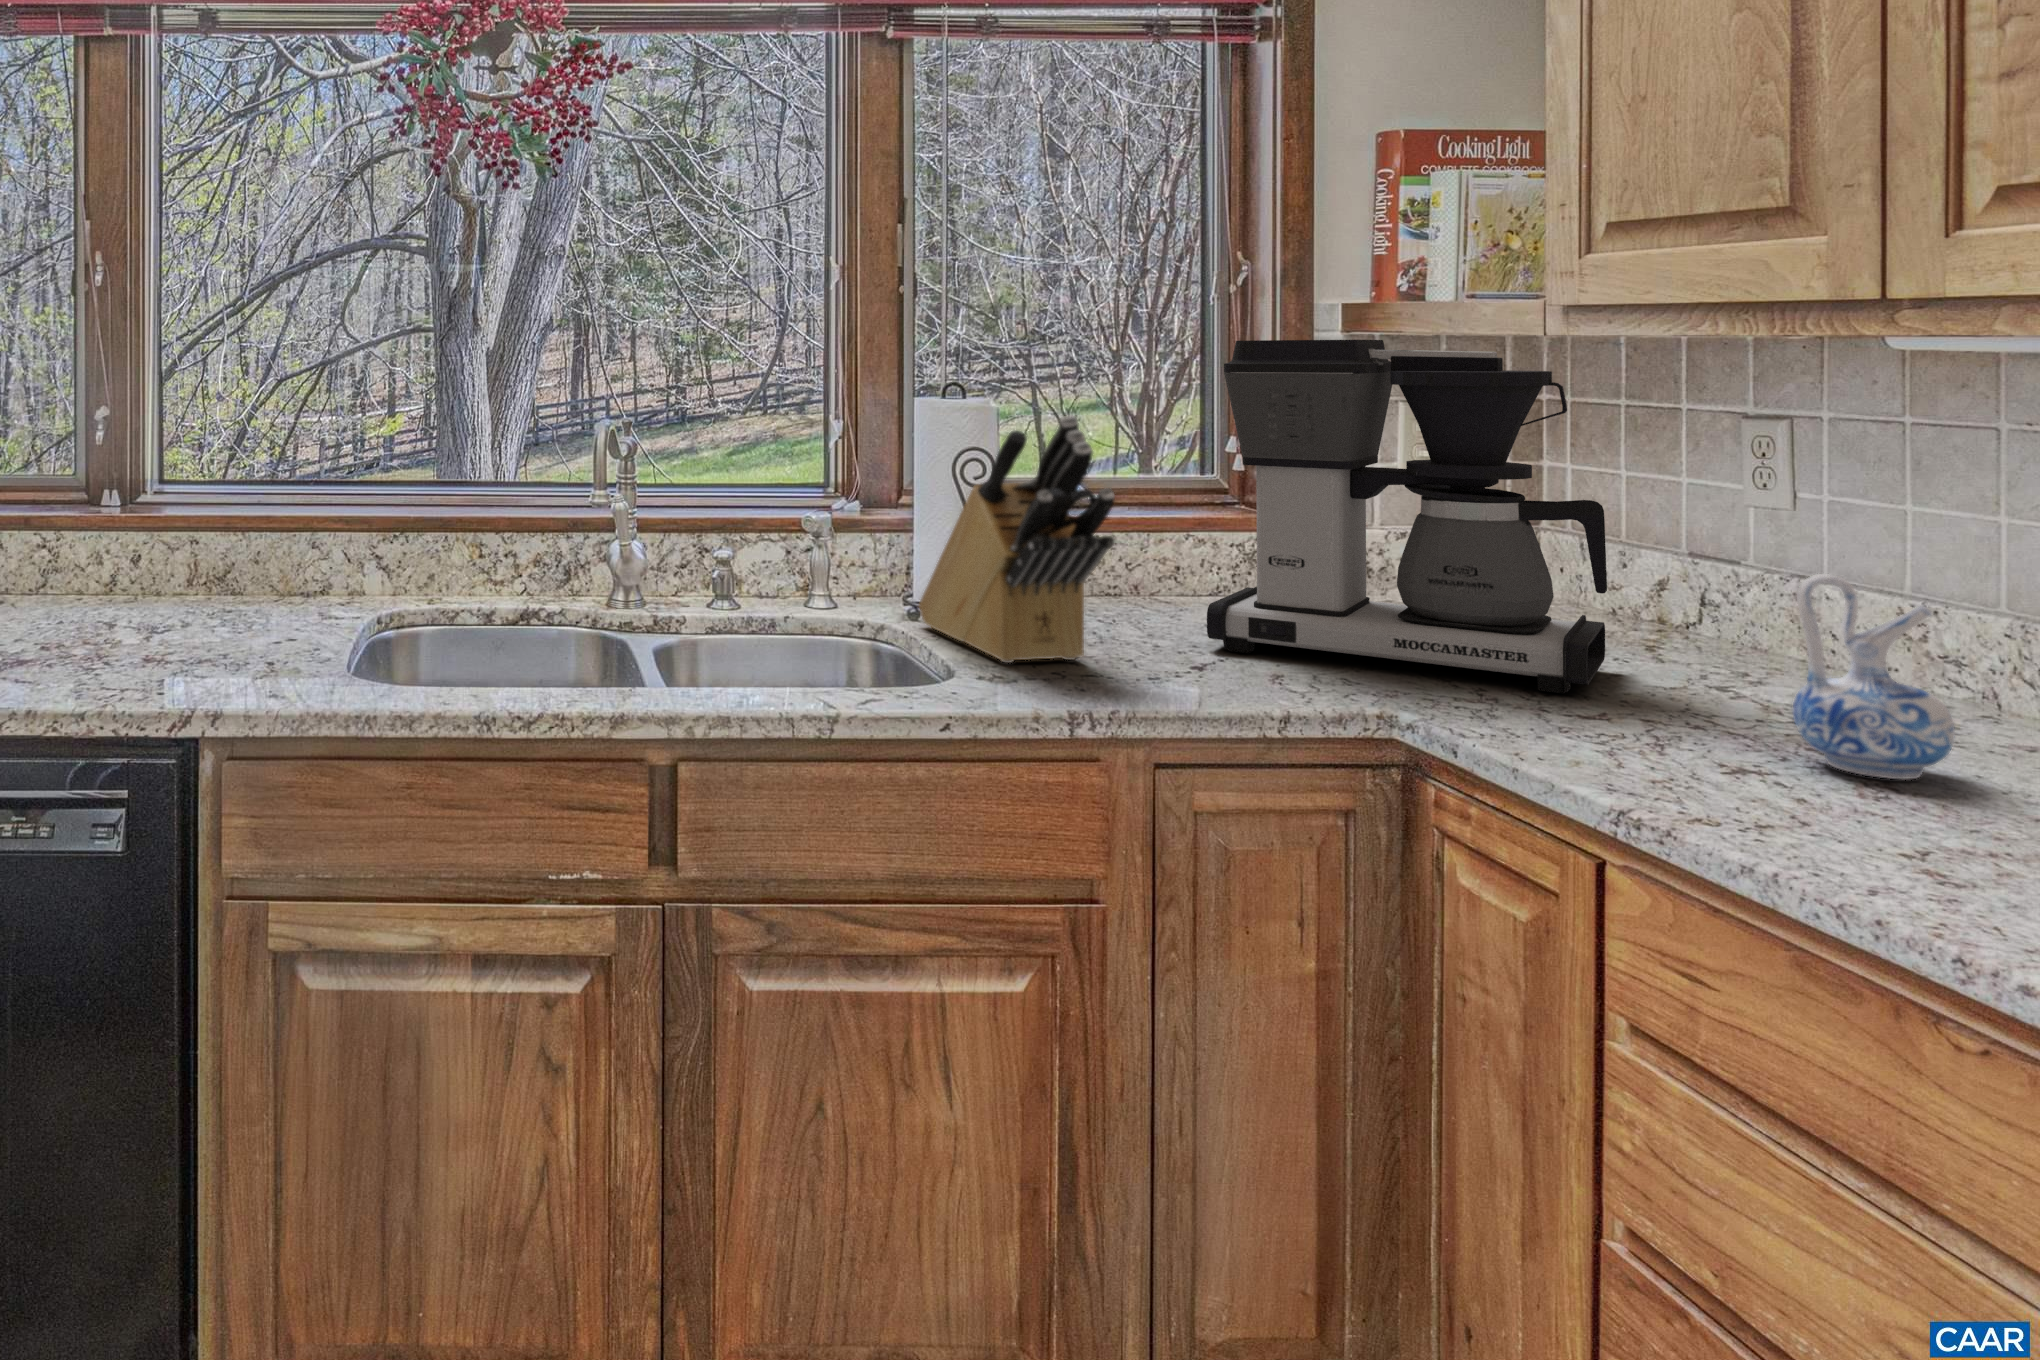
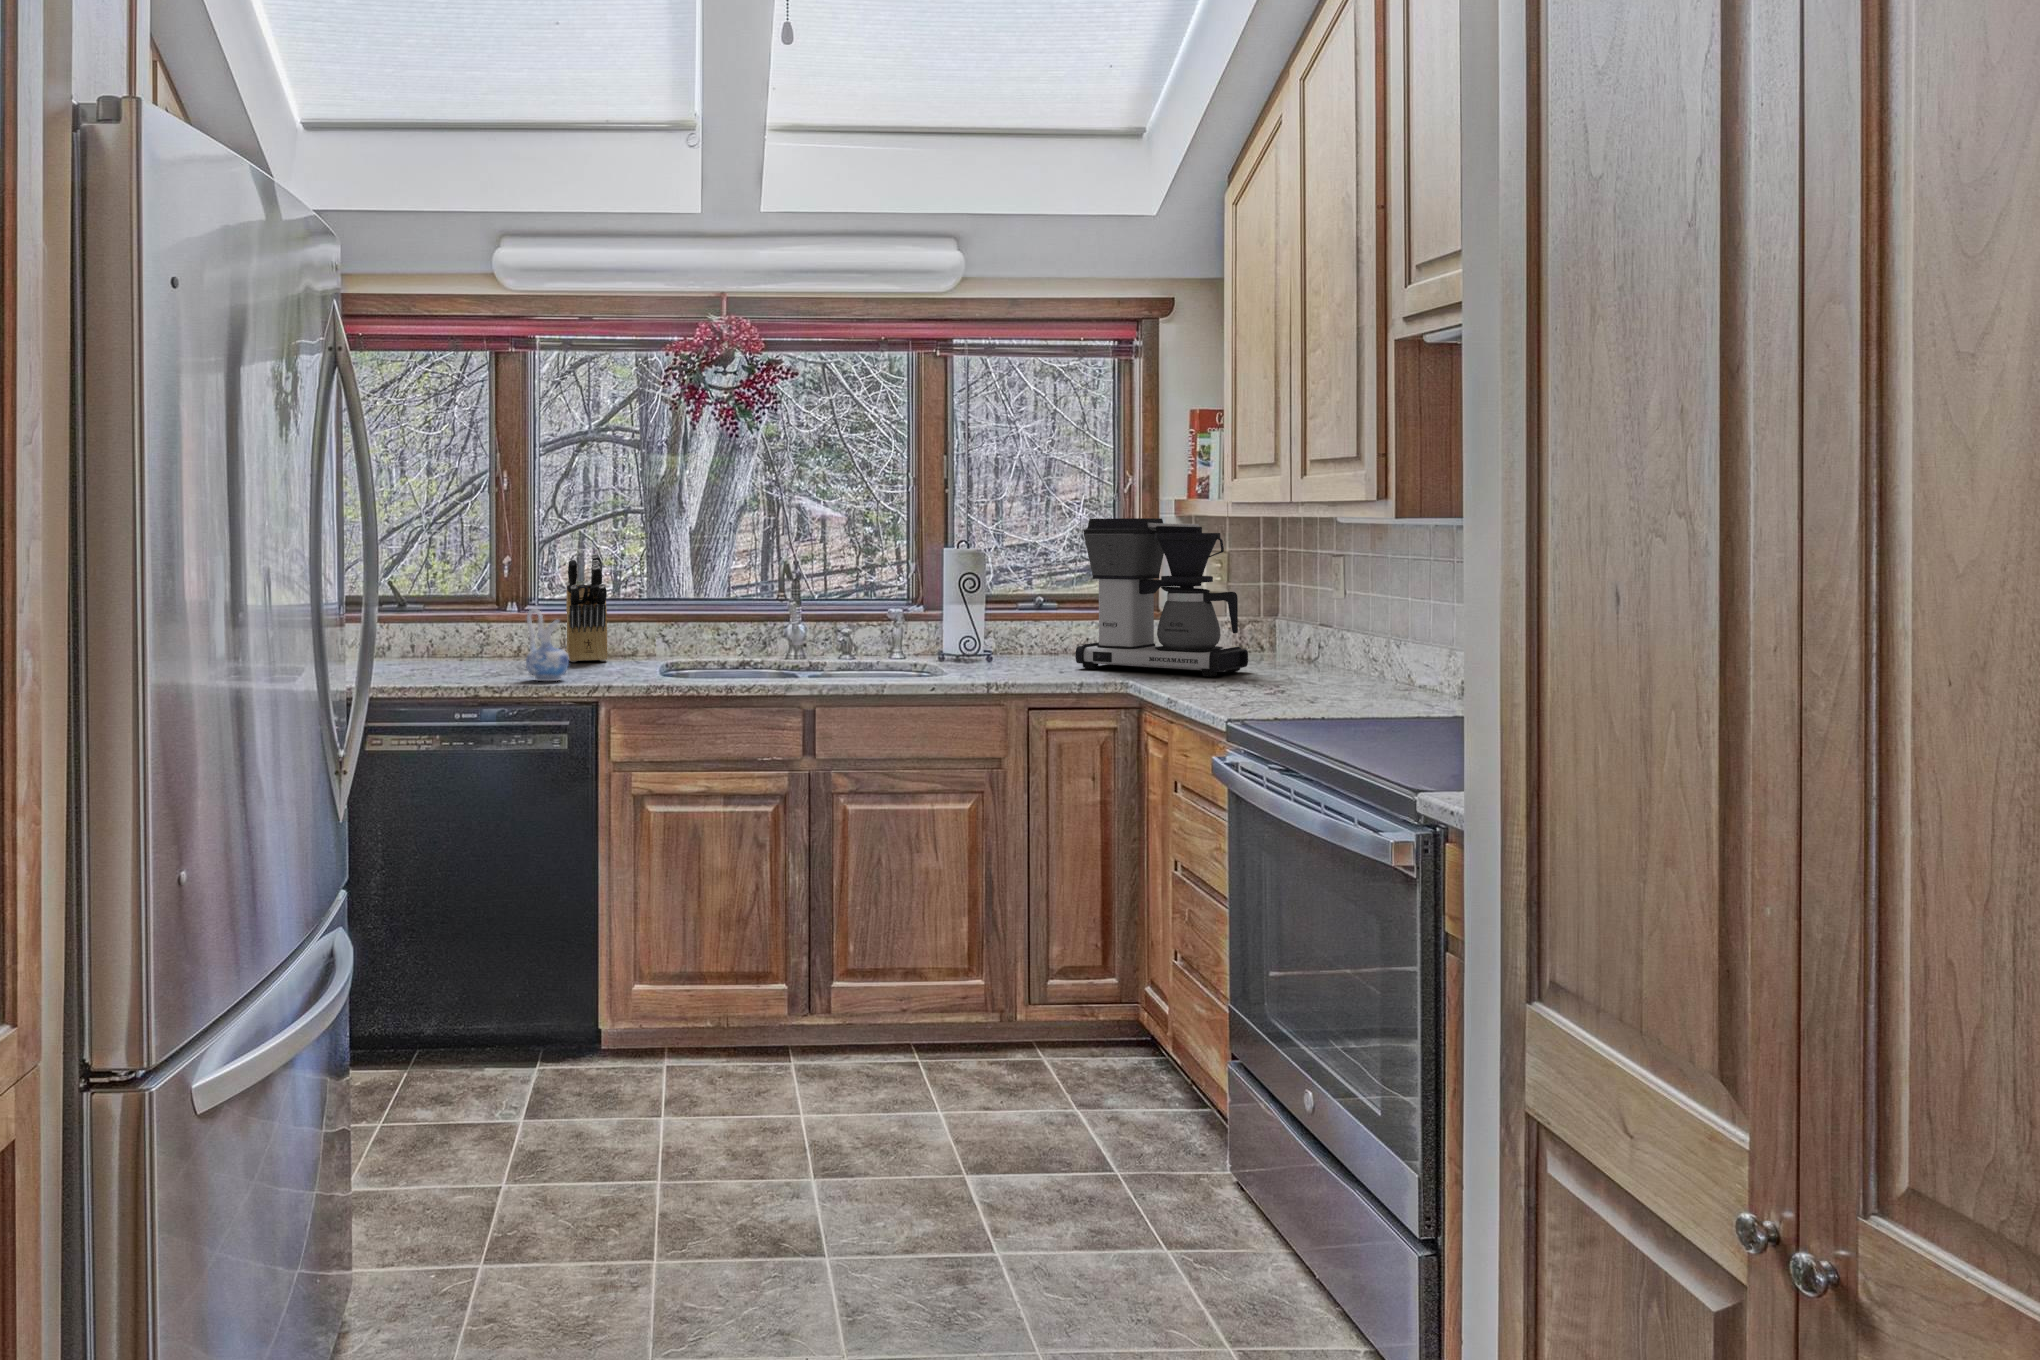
knife block: present [919,415,1115,663] -> present [566,553,607,662]
ceramic pitcher: present [1792,574,1955,780] -> present [526,609,569,681]

